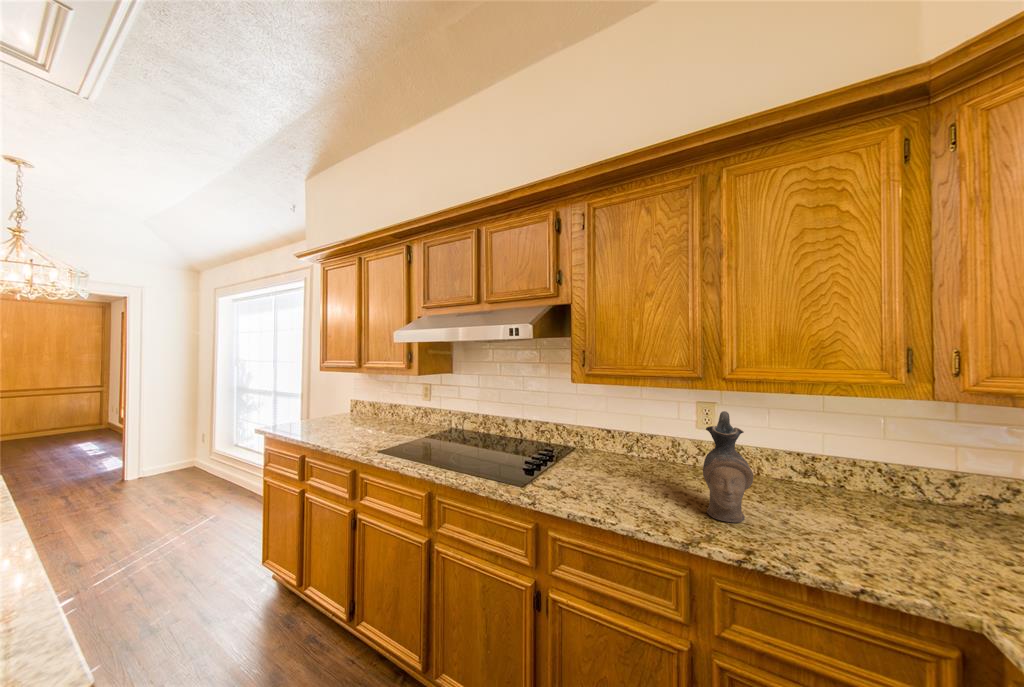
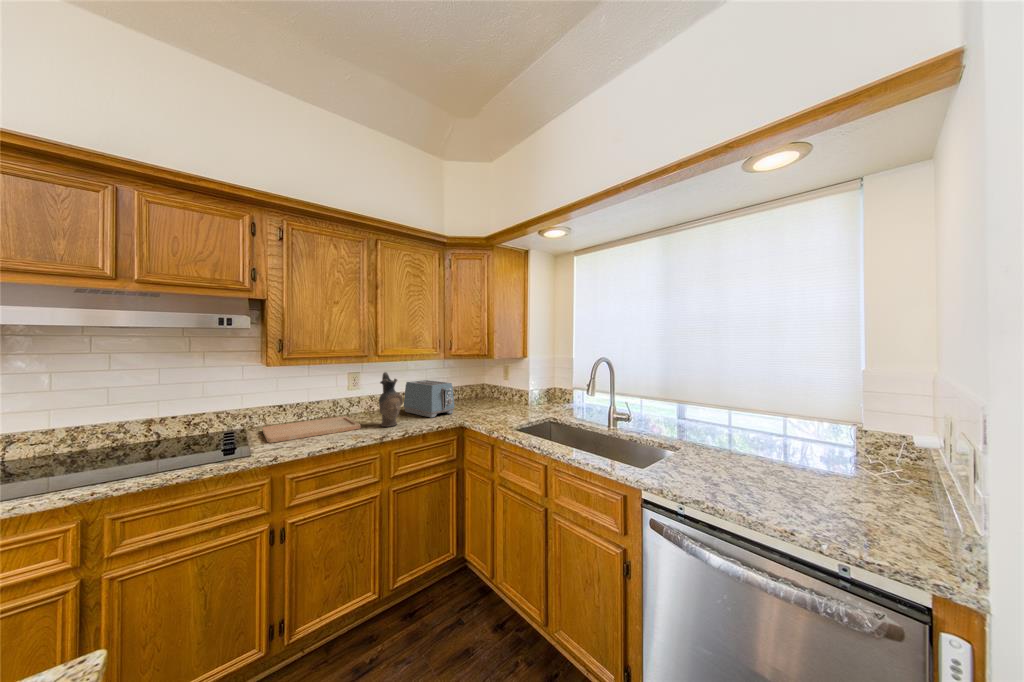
toaster: none [799,437,954,559] -> present [404,380,454,418]
cutting board: none [556,452,681,500] -> present [263,416,360,443]

